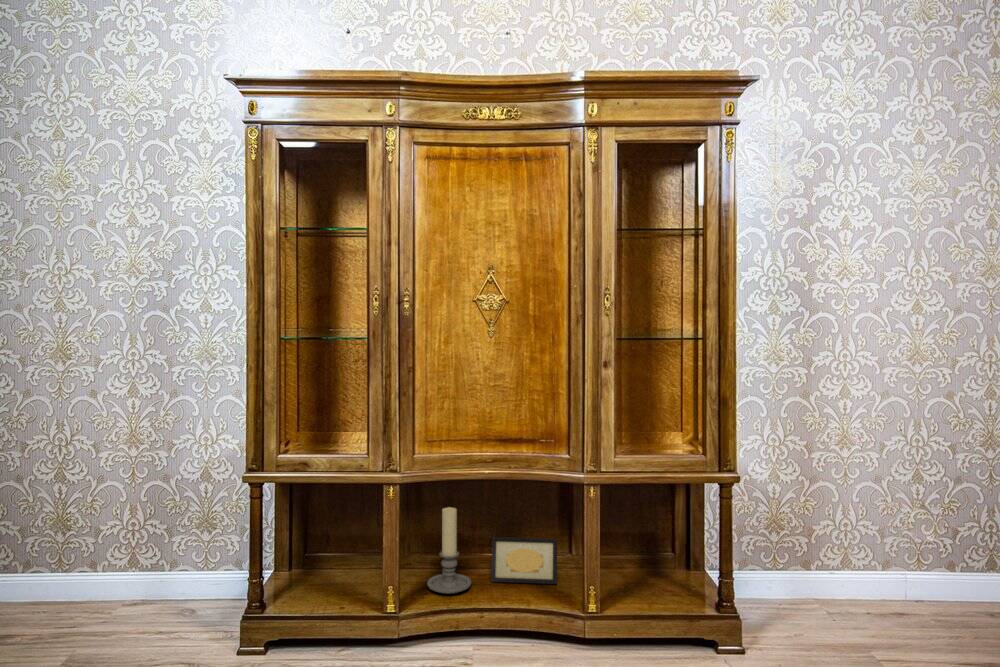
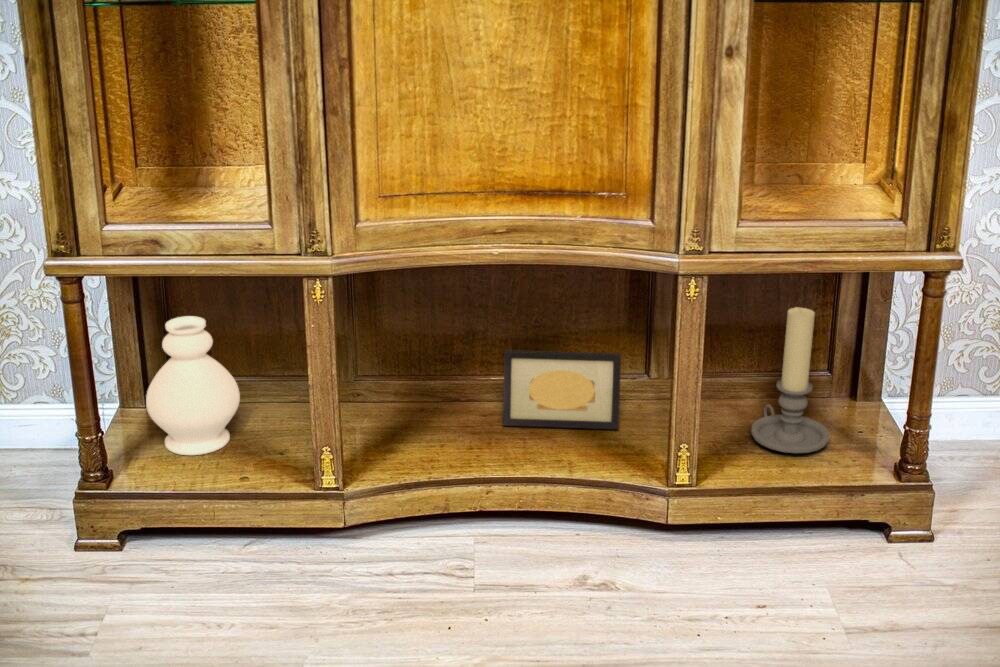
candle holder: present [428,507,471,594] -> present [751,307,830,453]
decorative vase: none [290,514,343,596] -> present [146,316,240,455]

